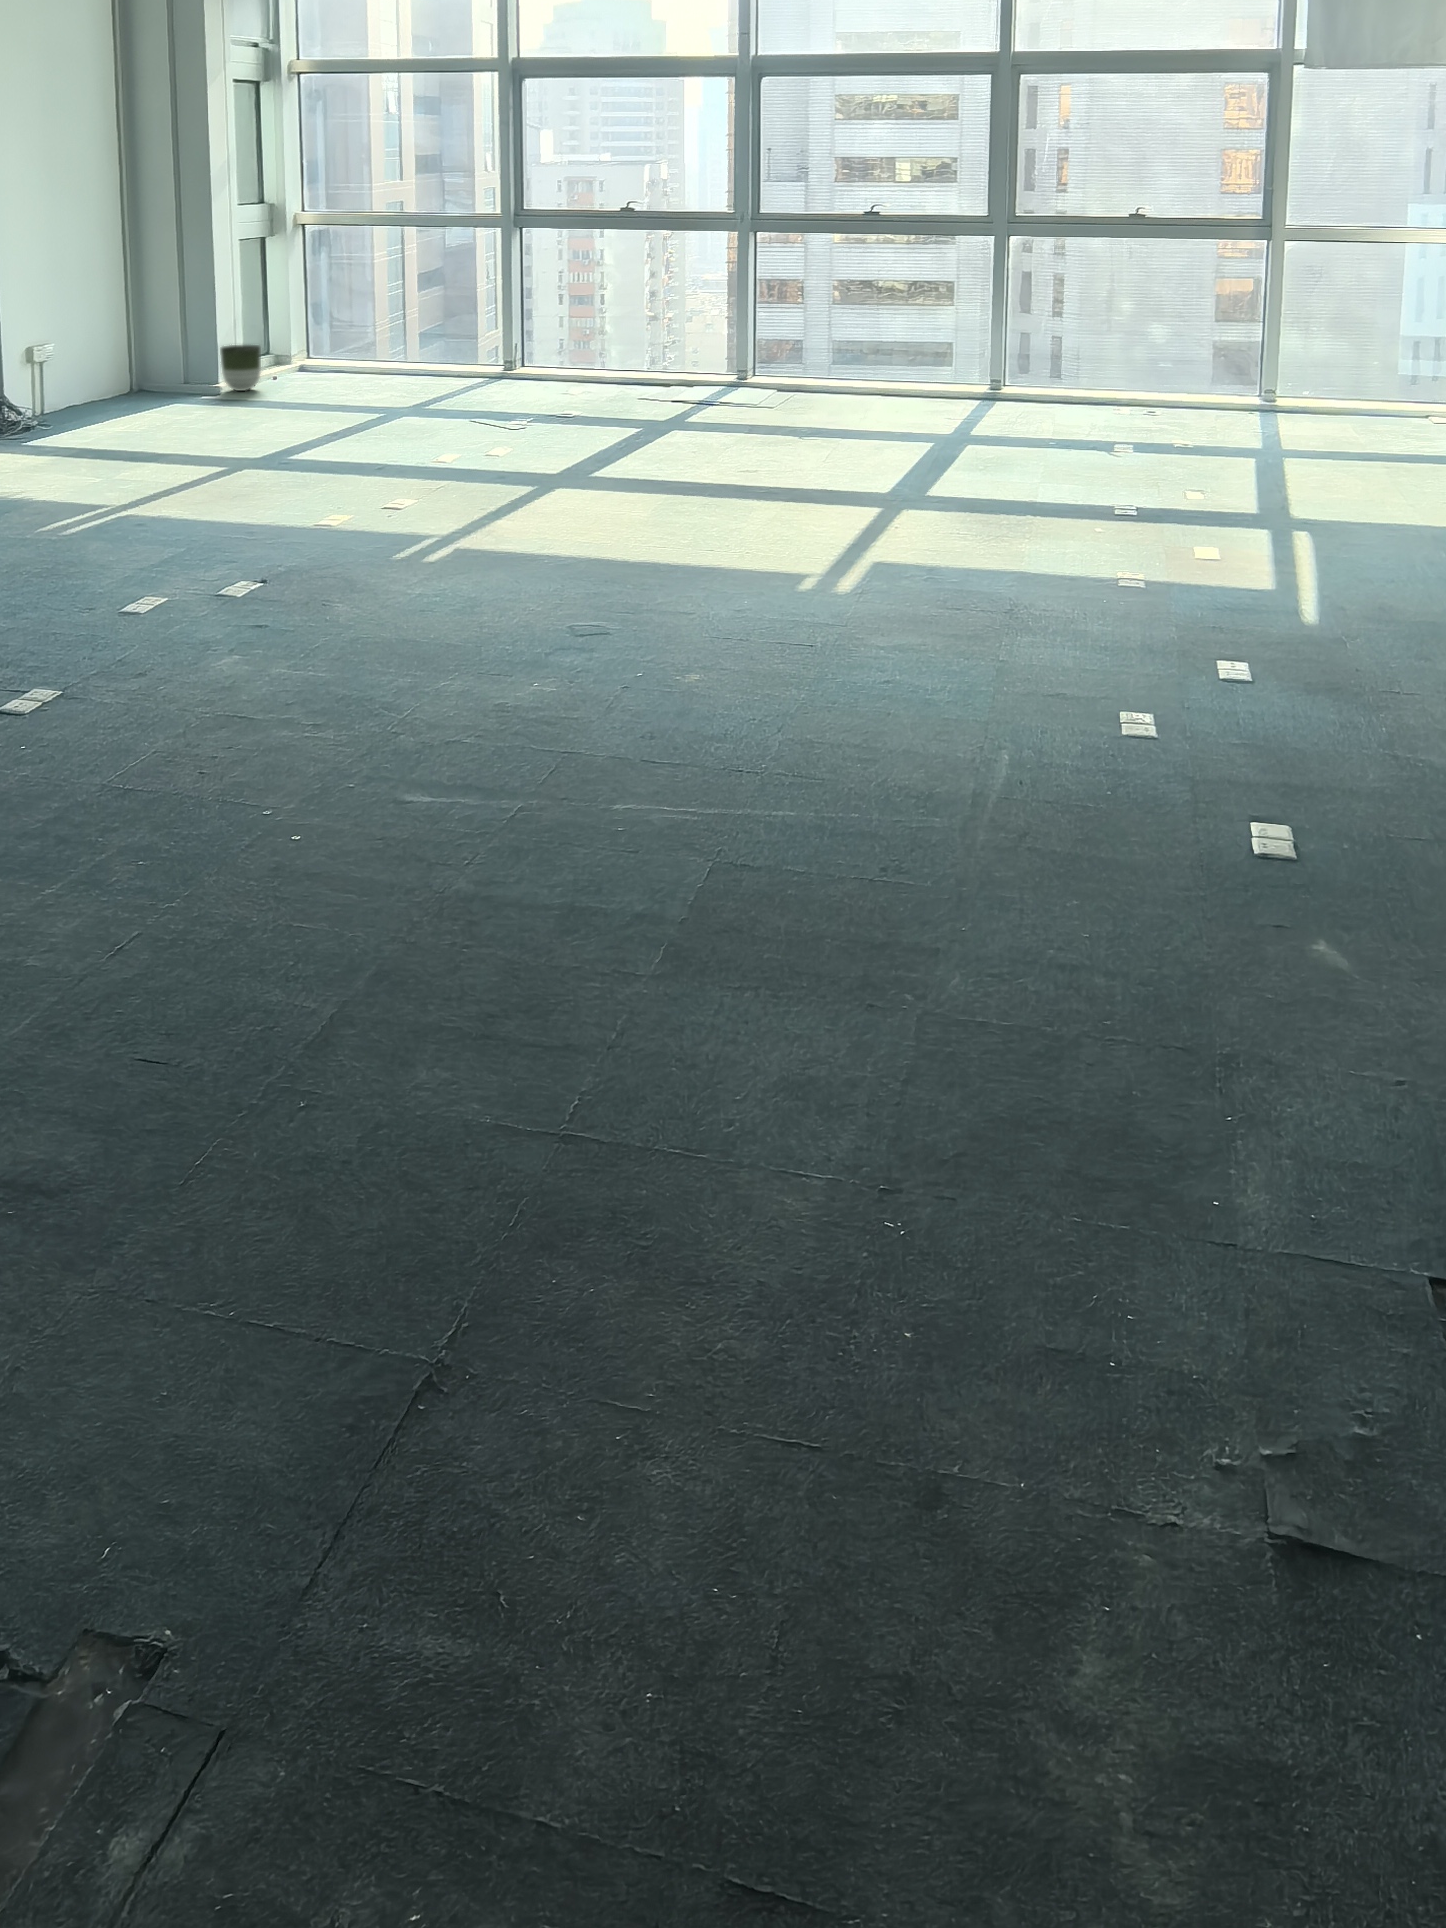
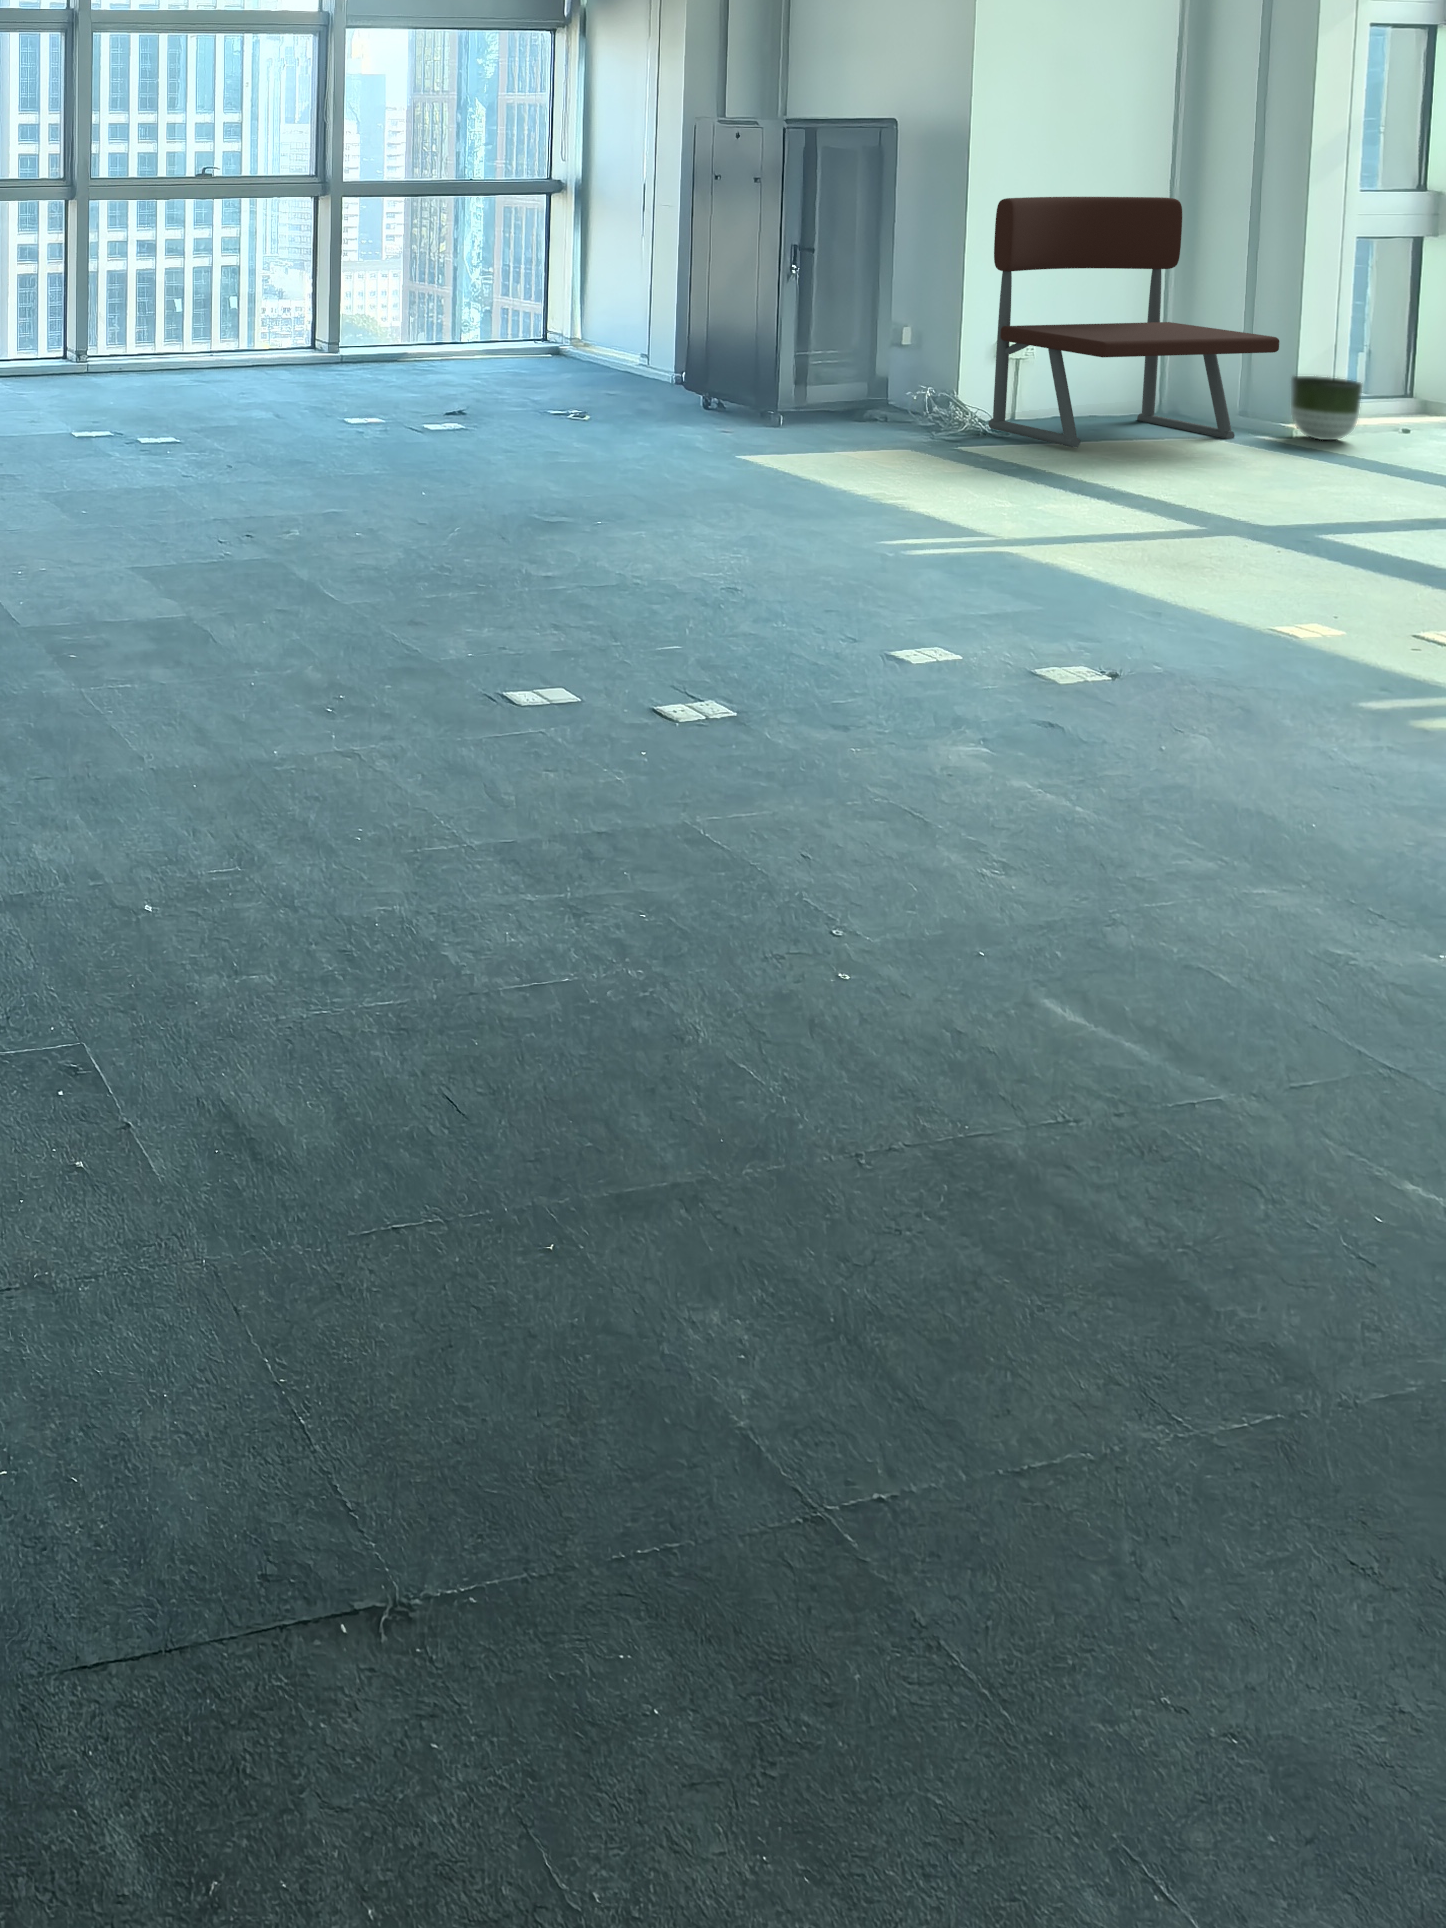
bench: none [25,217,216,426] -> present [988,197,1279,448]

